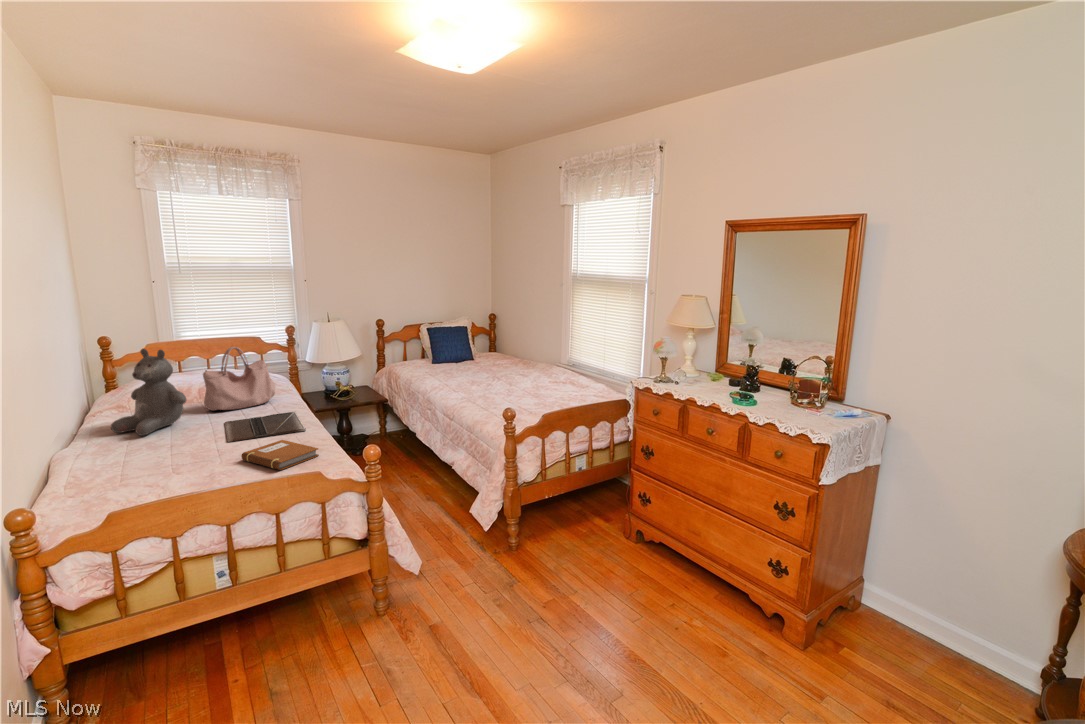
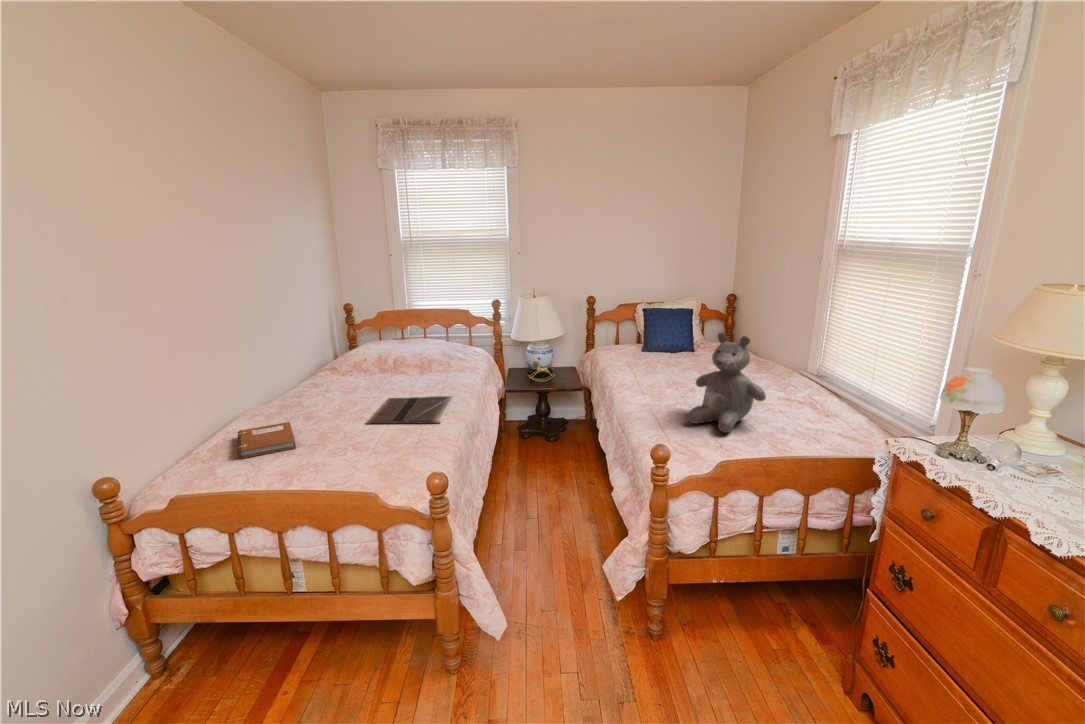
handbag: present [203,347,275,411] -> none [387,321,455,384]
teddy bear: present [111,349,186,436] -> present [687,333,766,433]
notebook: present [241,440,319,470] -> present [238,422,296,458]

